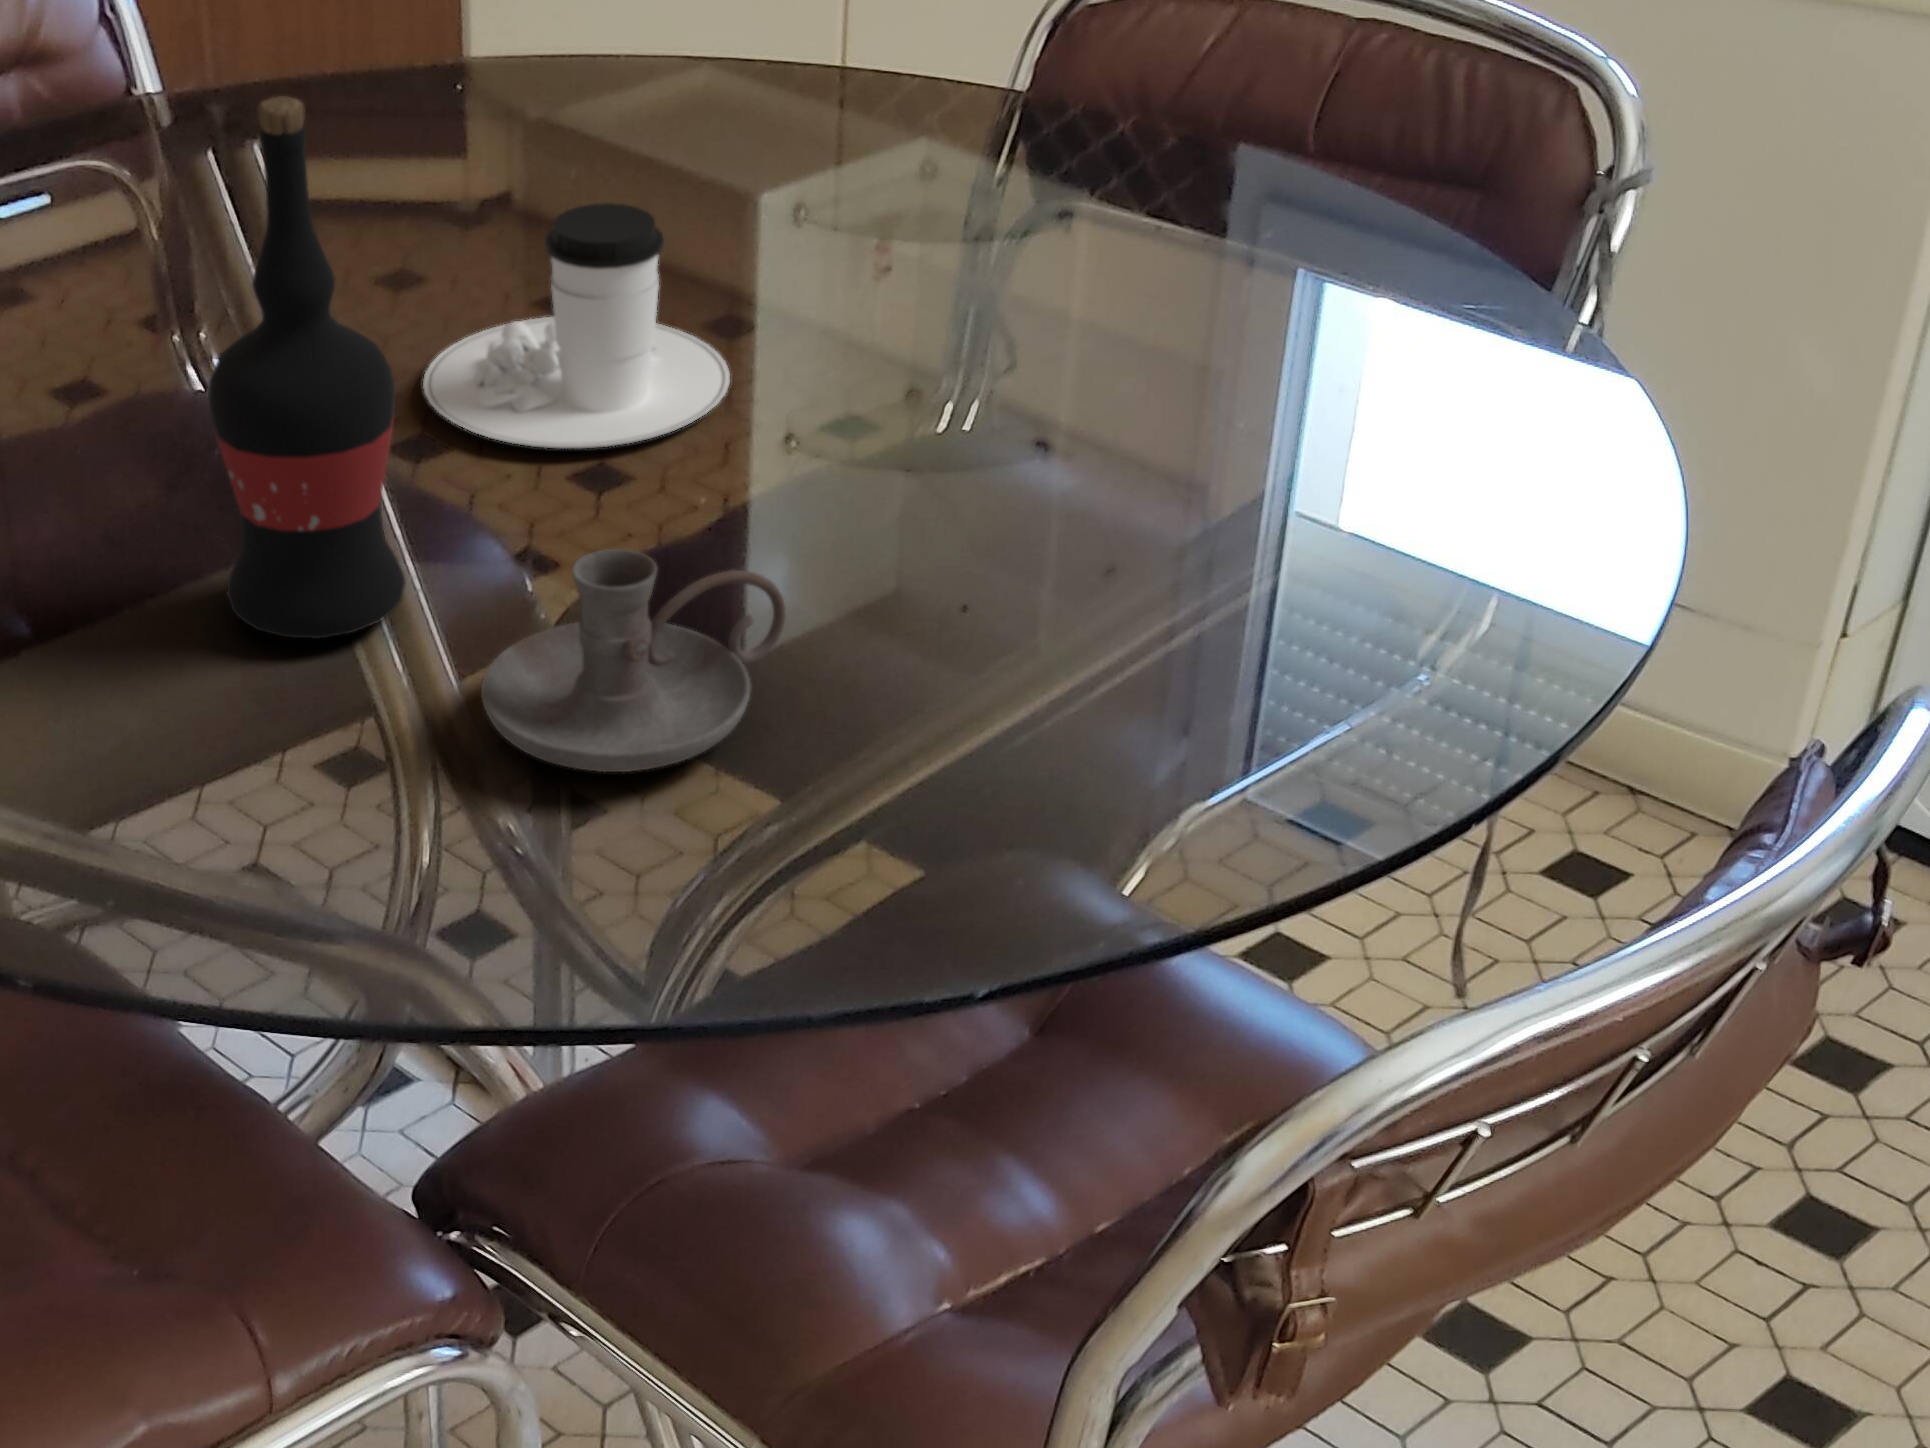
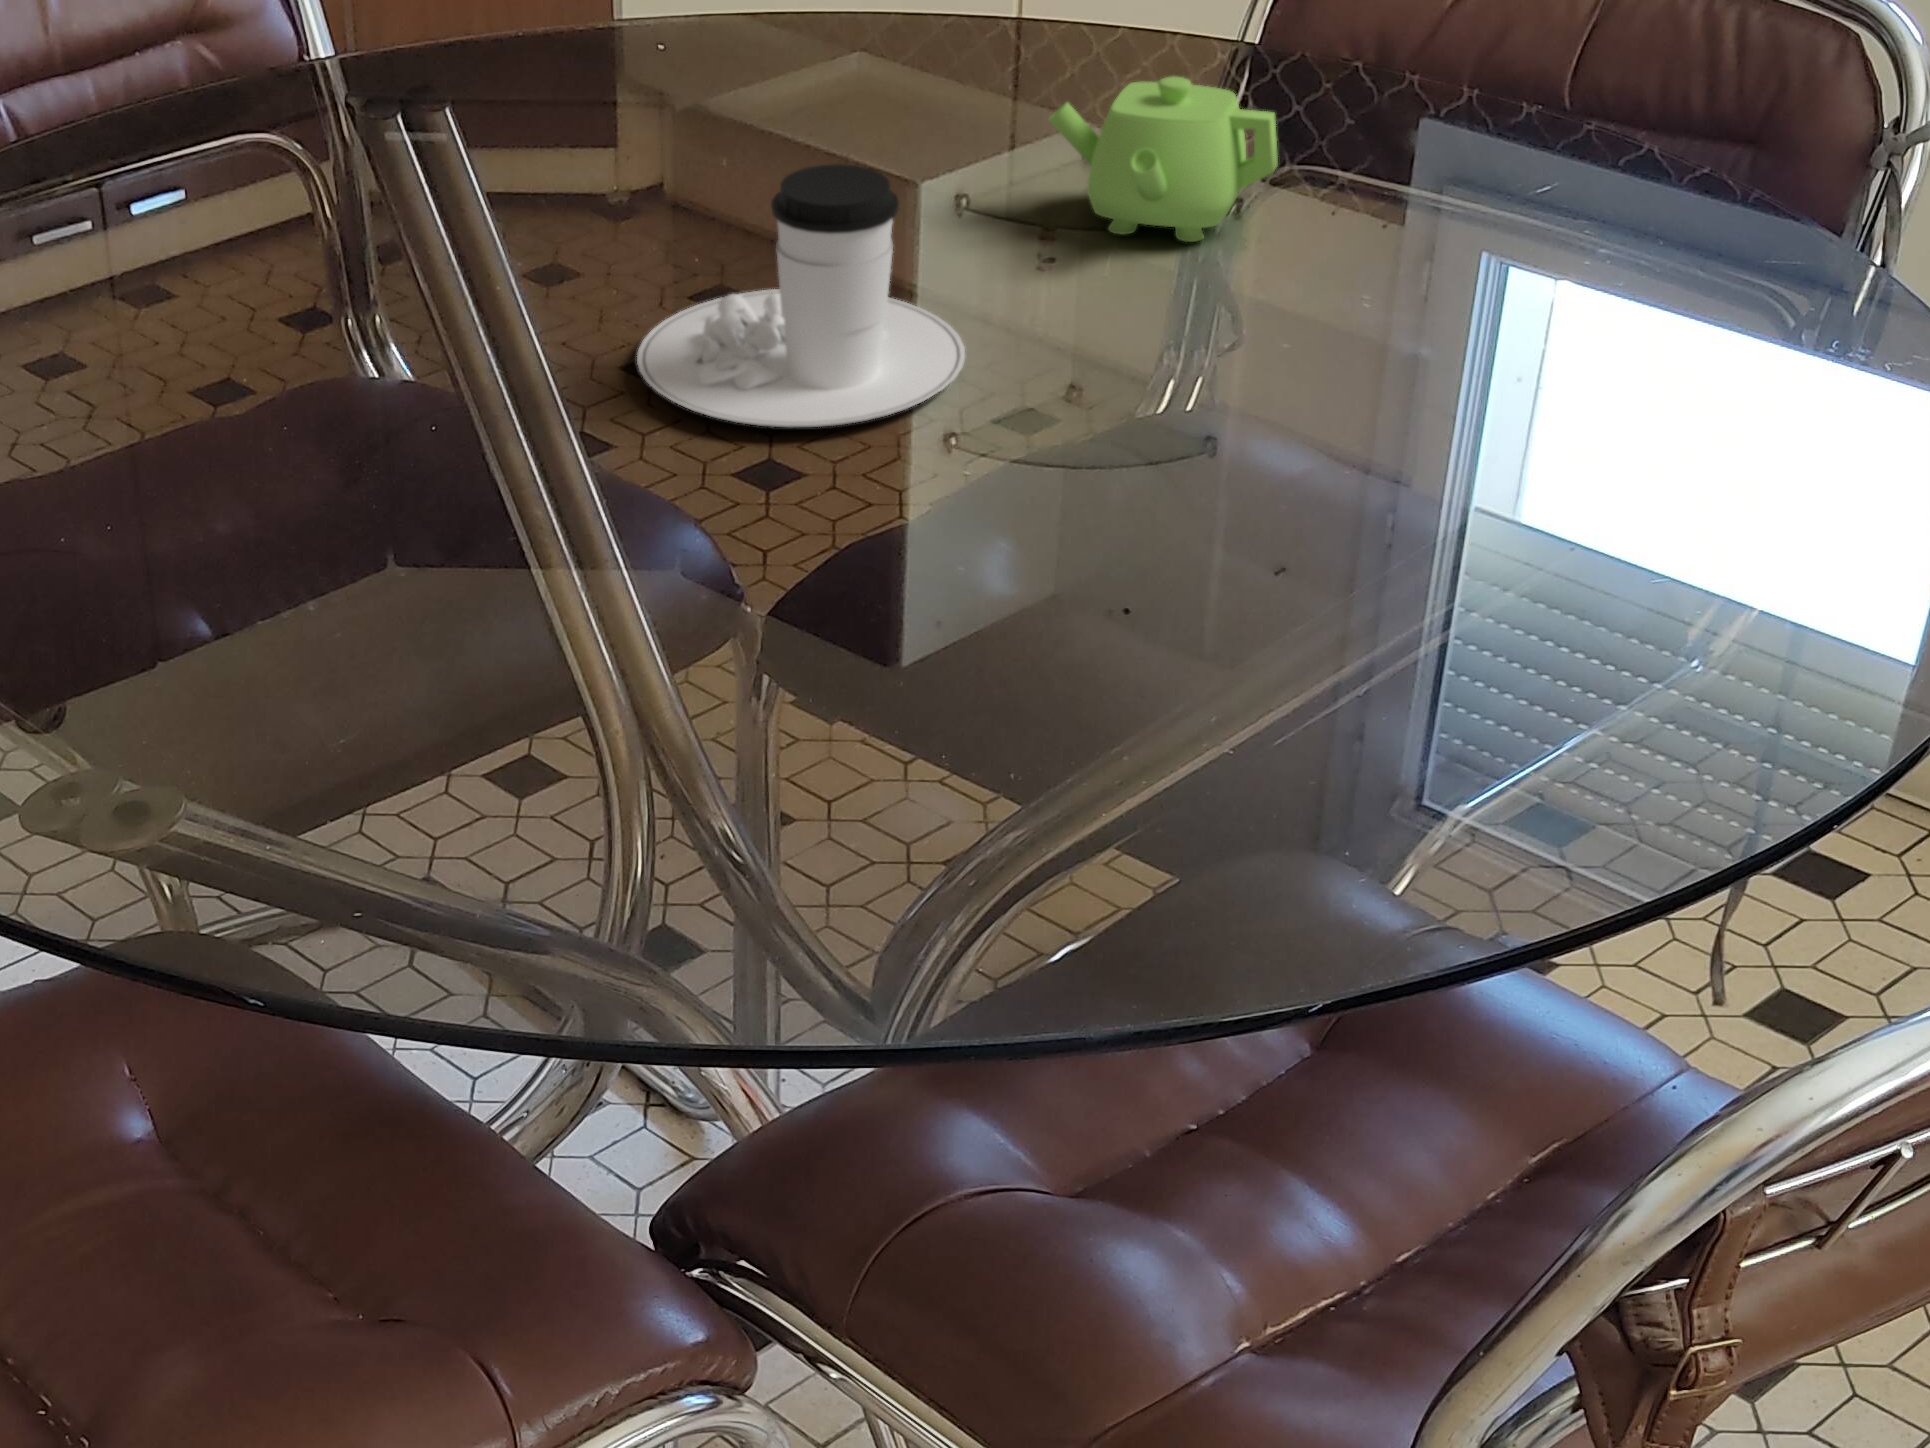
wine bottle: present [208,96,406,638] -> none [426,40,635,631]
teapot: none [818,120,1032,275] -> present [1049,77,1278,242]
candle holder: present [481,549,786,772] -> none [728,529,1053,770]

